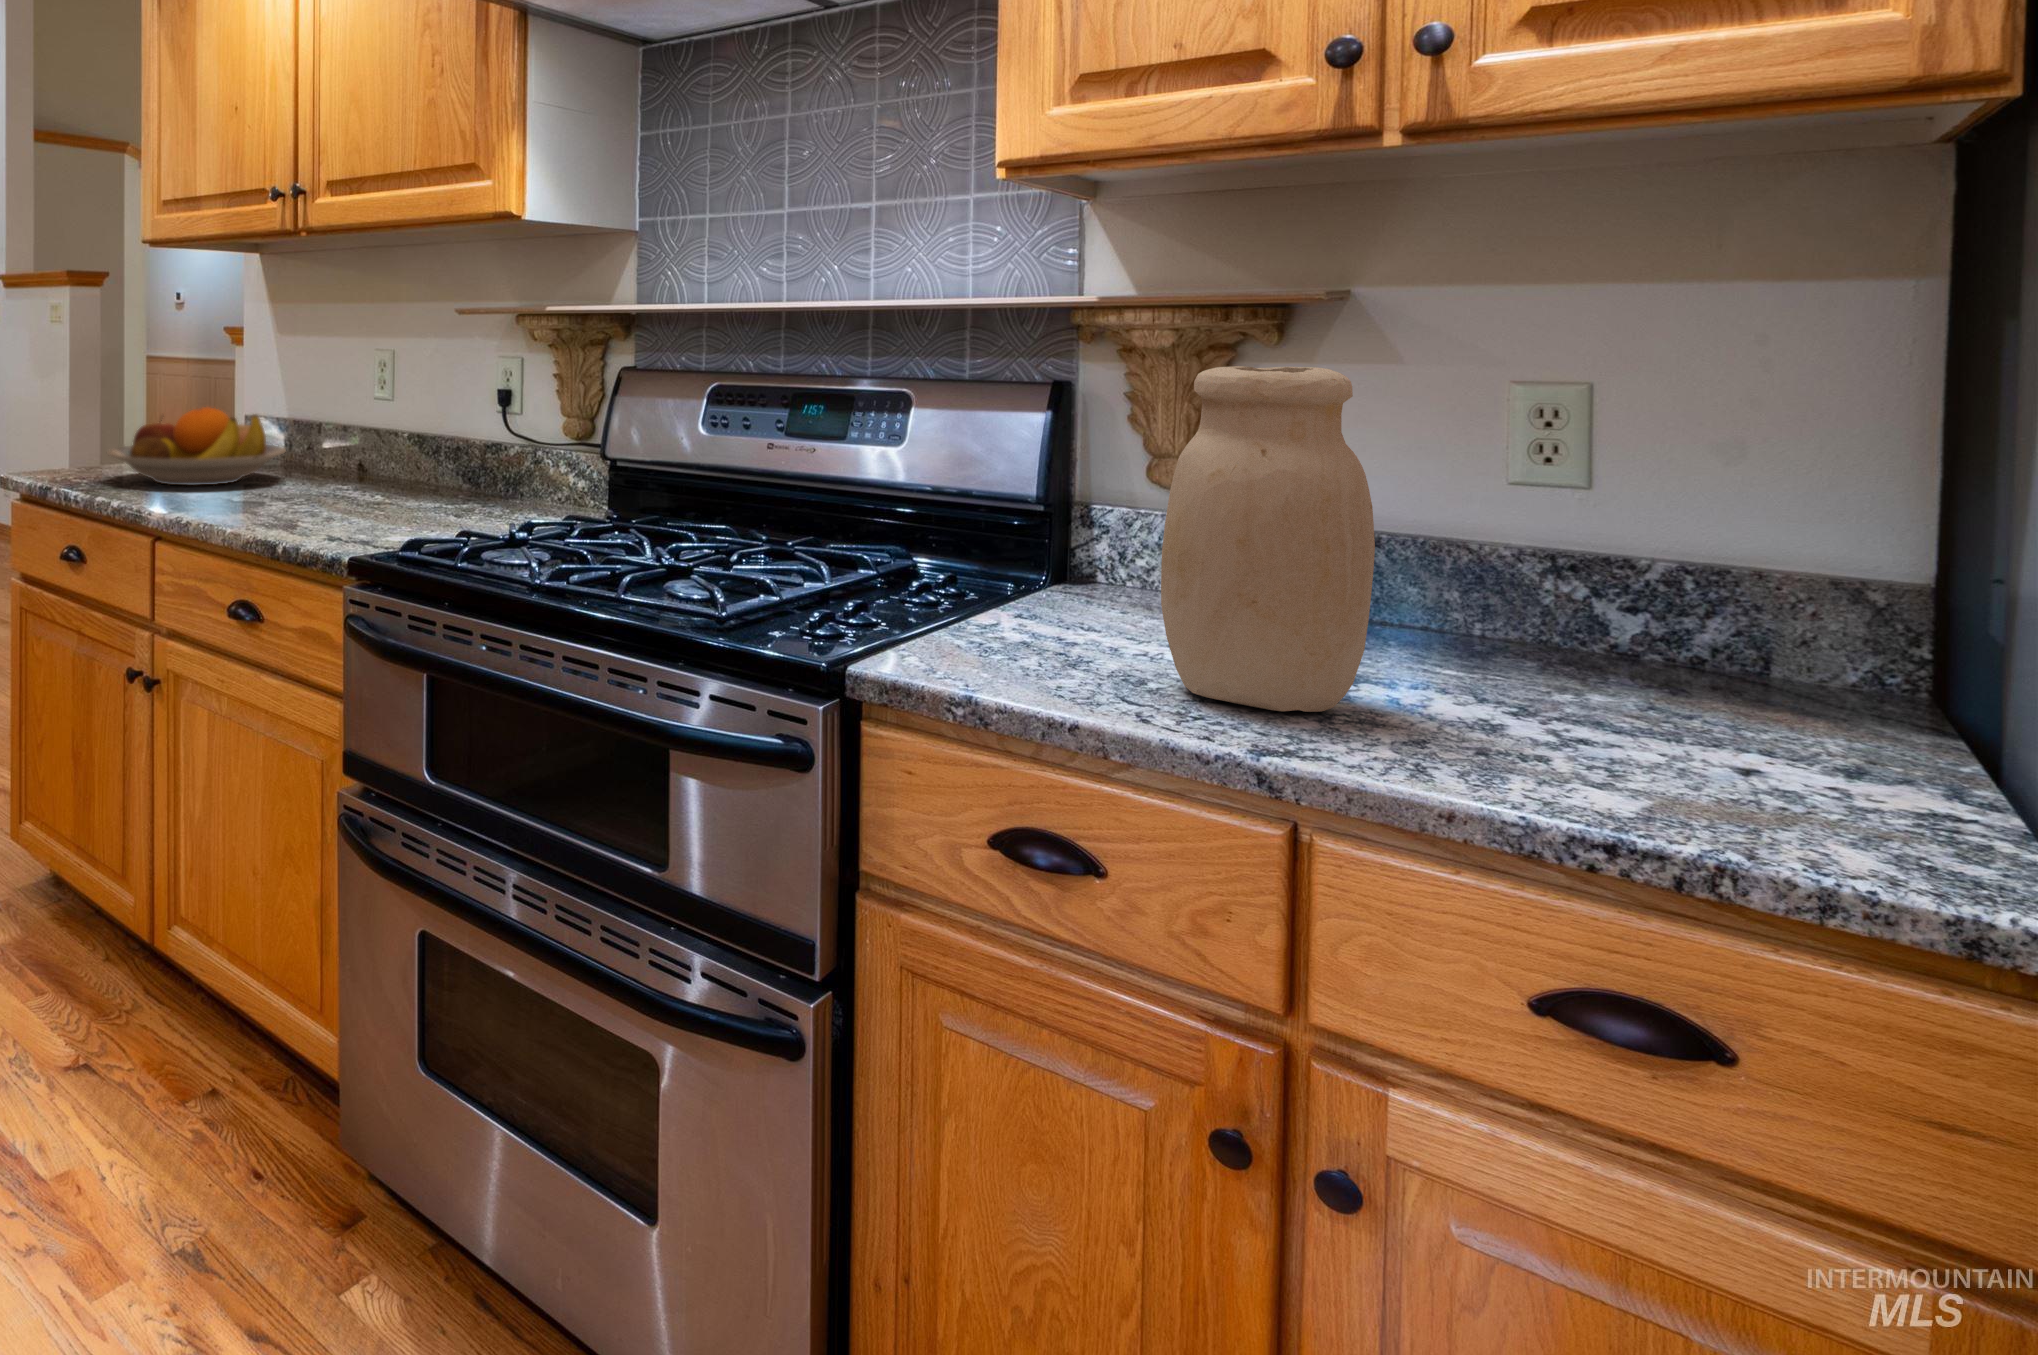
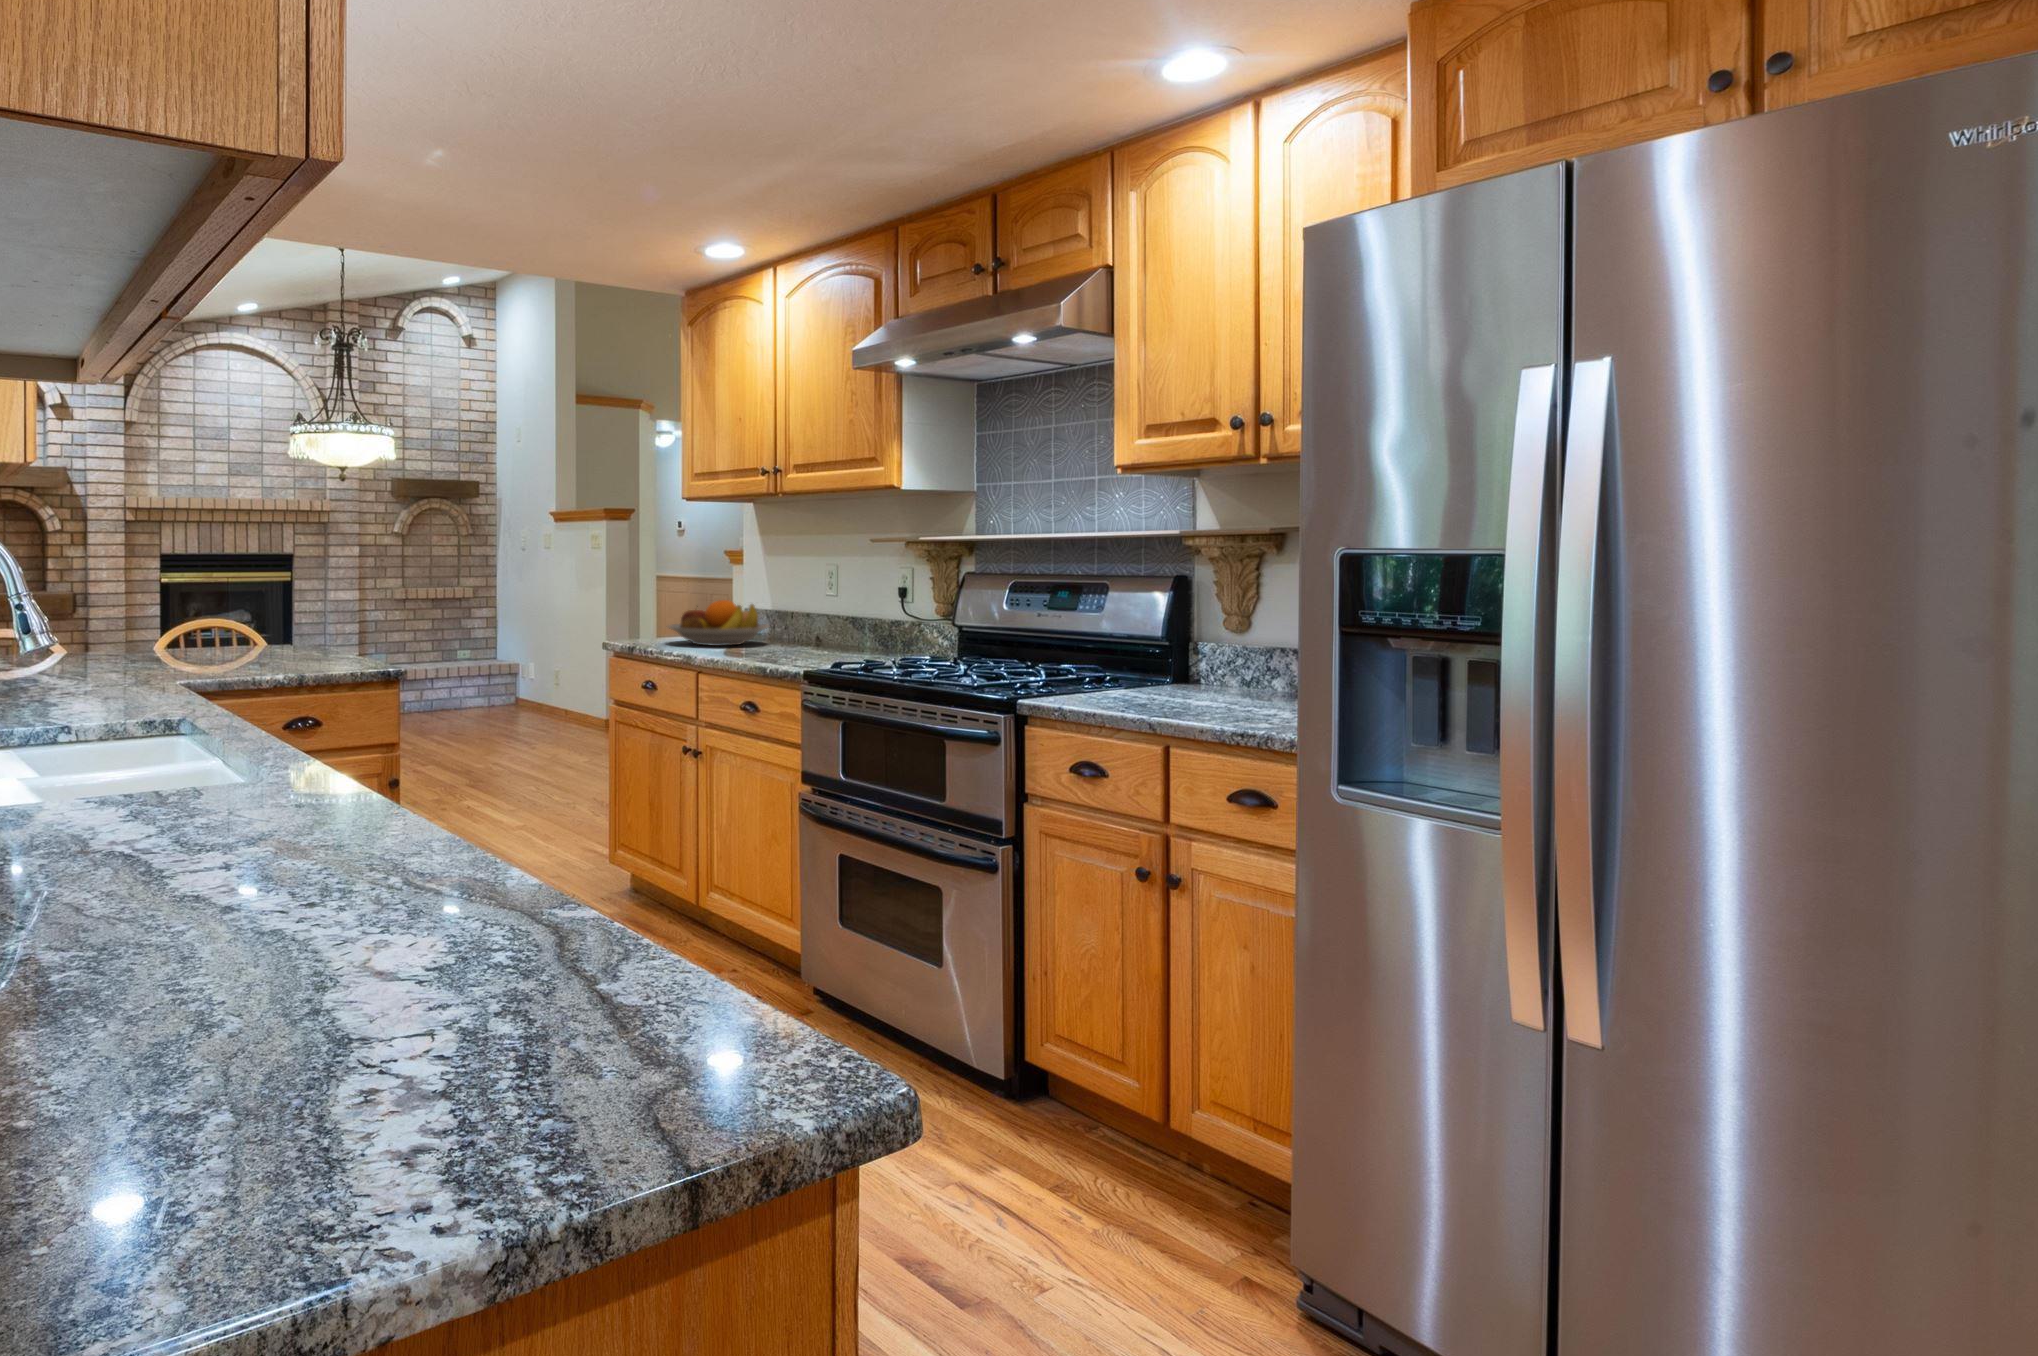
jar: present [1161,366,1375,712] -> none [1152,566,1234,713]

